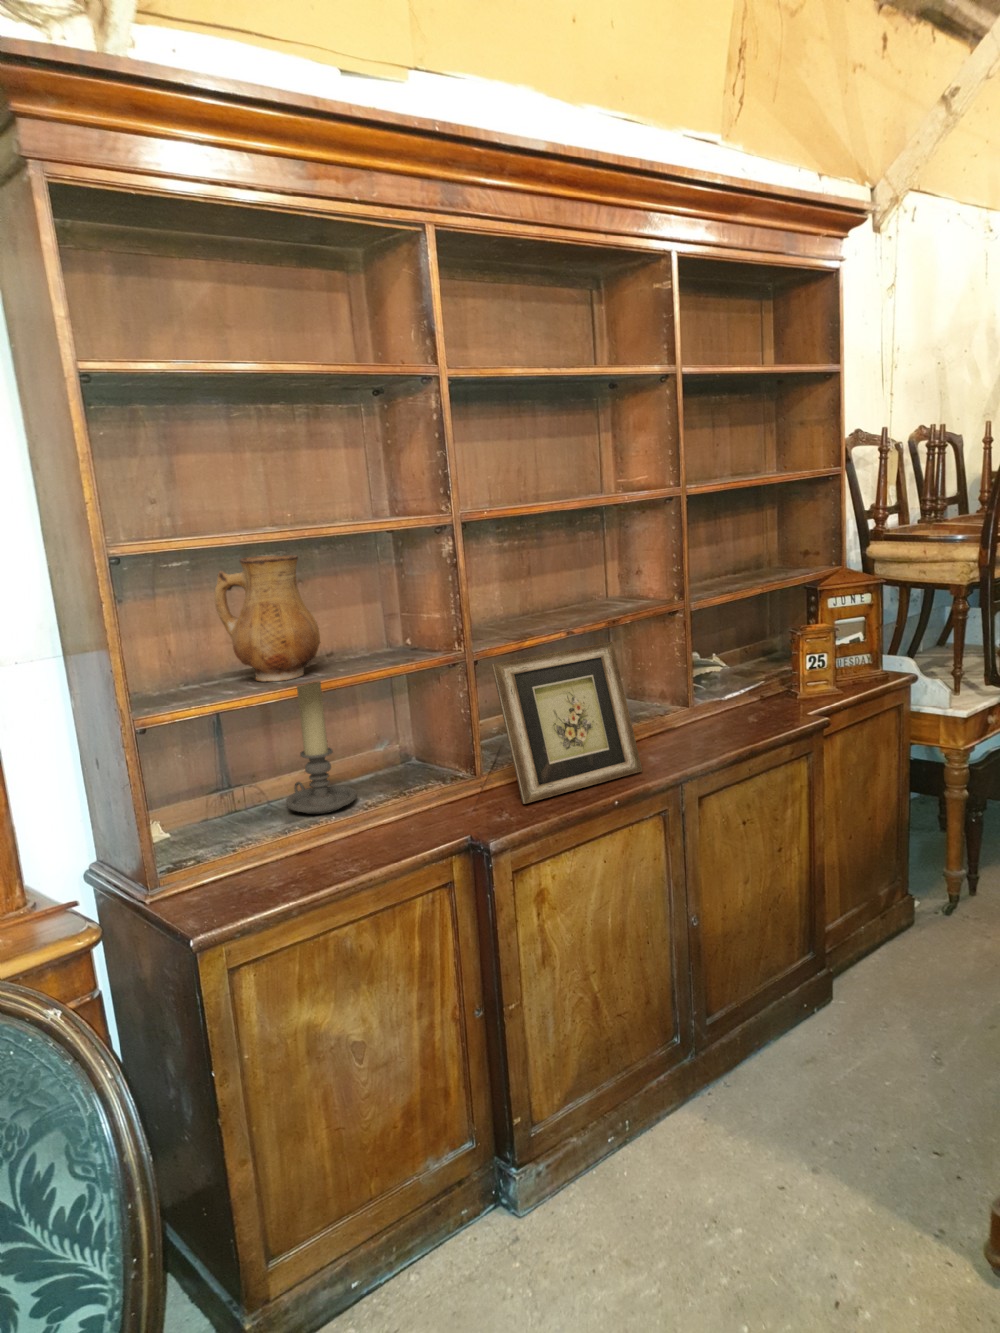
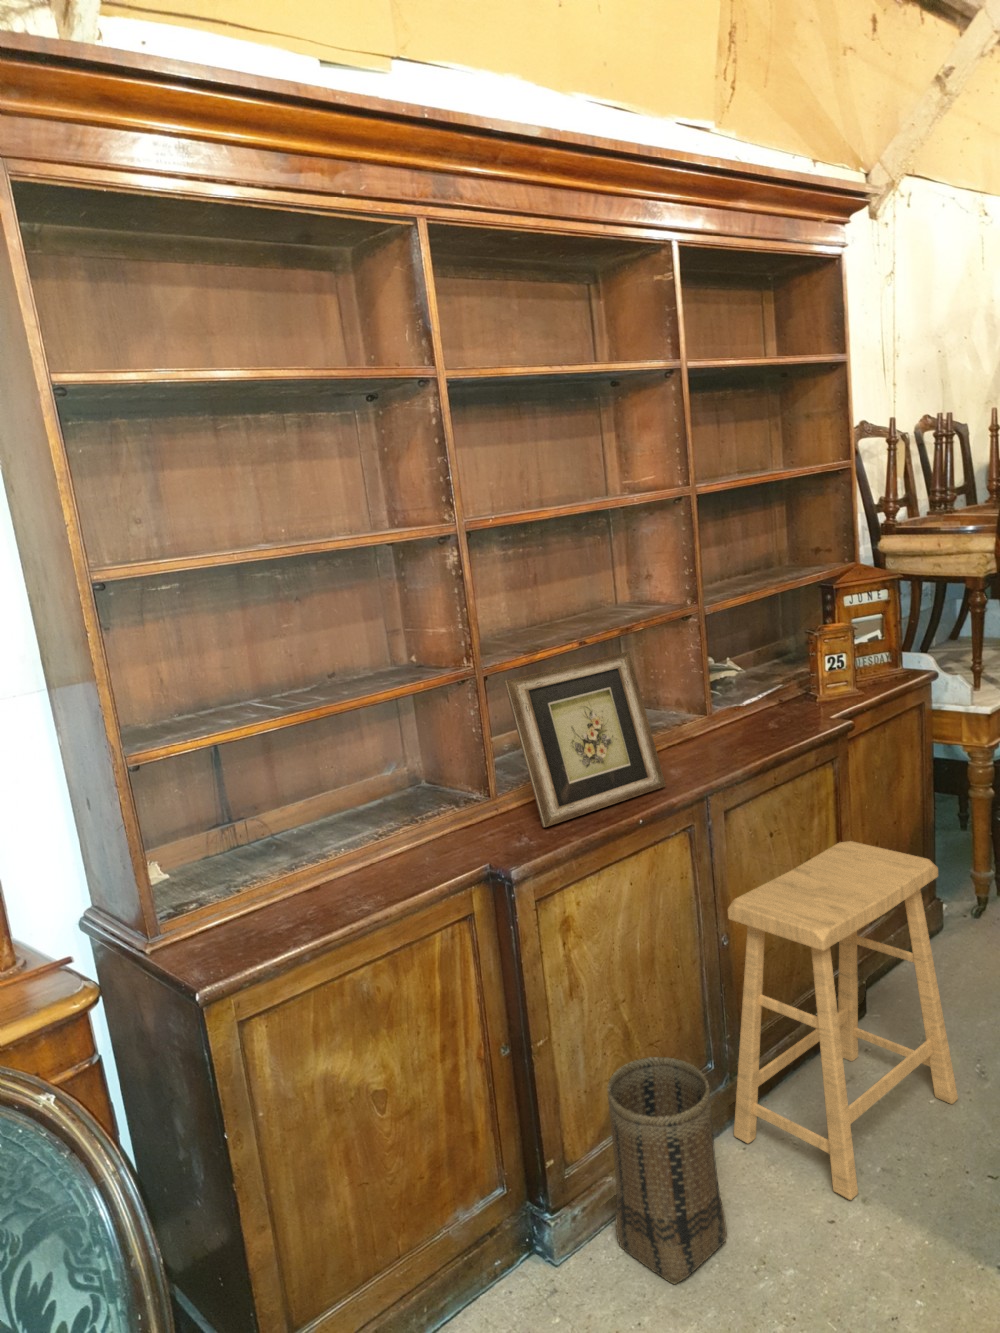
ceramic pitcher: present [214,555,320,681] -> none [208,573,323,709]
candle holder: present [286,682,357,814] -> none [292,704,367,847]
stool: none [696,832,912,1168] -> present [728,841,958,1200]
basket: none [574,1025,682,1236] -> present [607,1057,727,1284]

